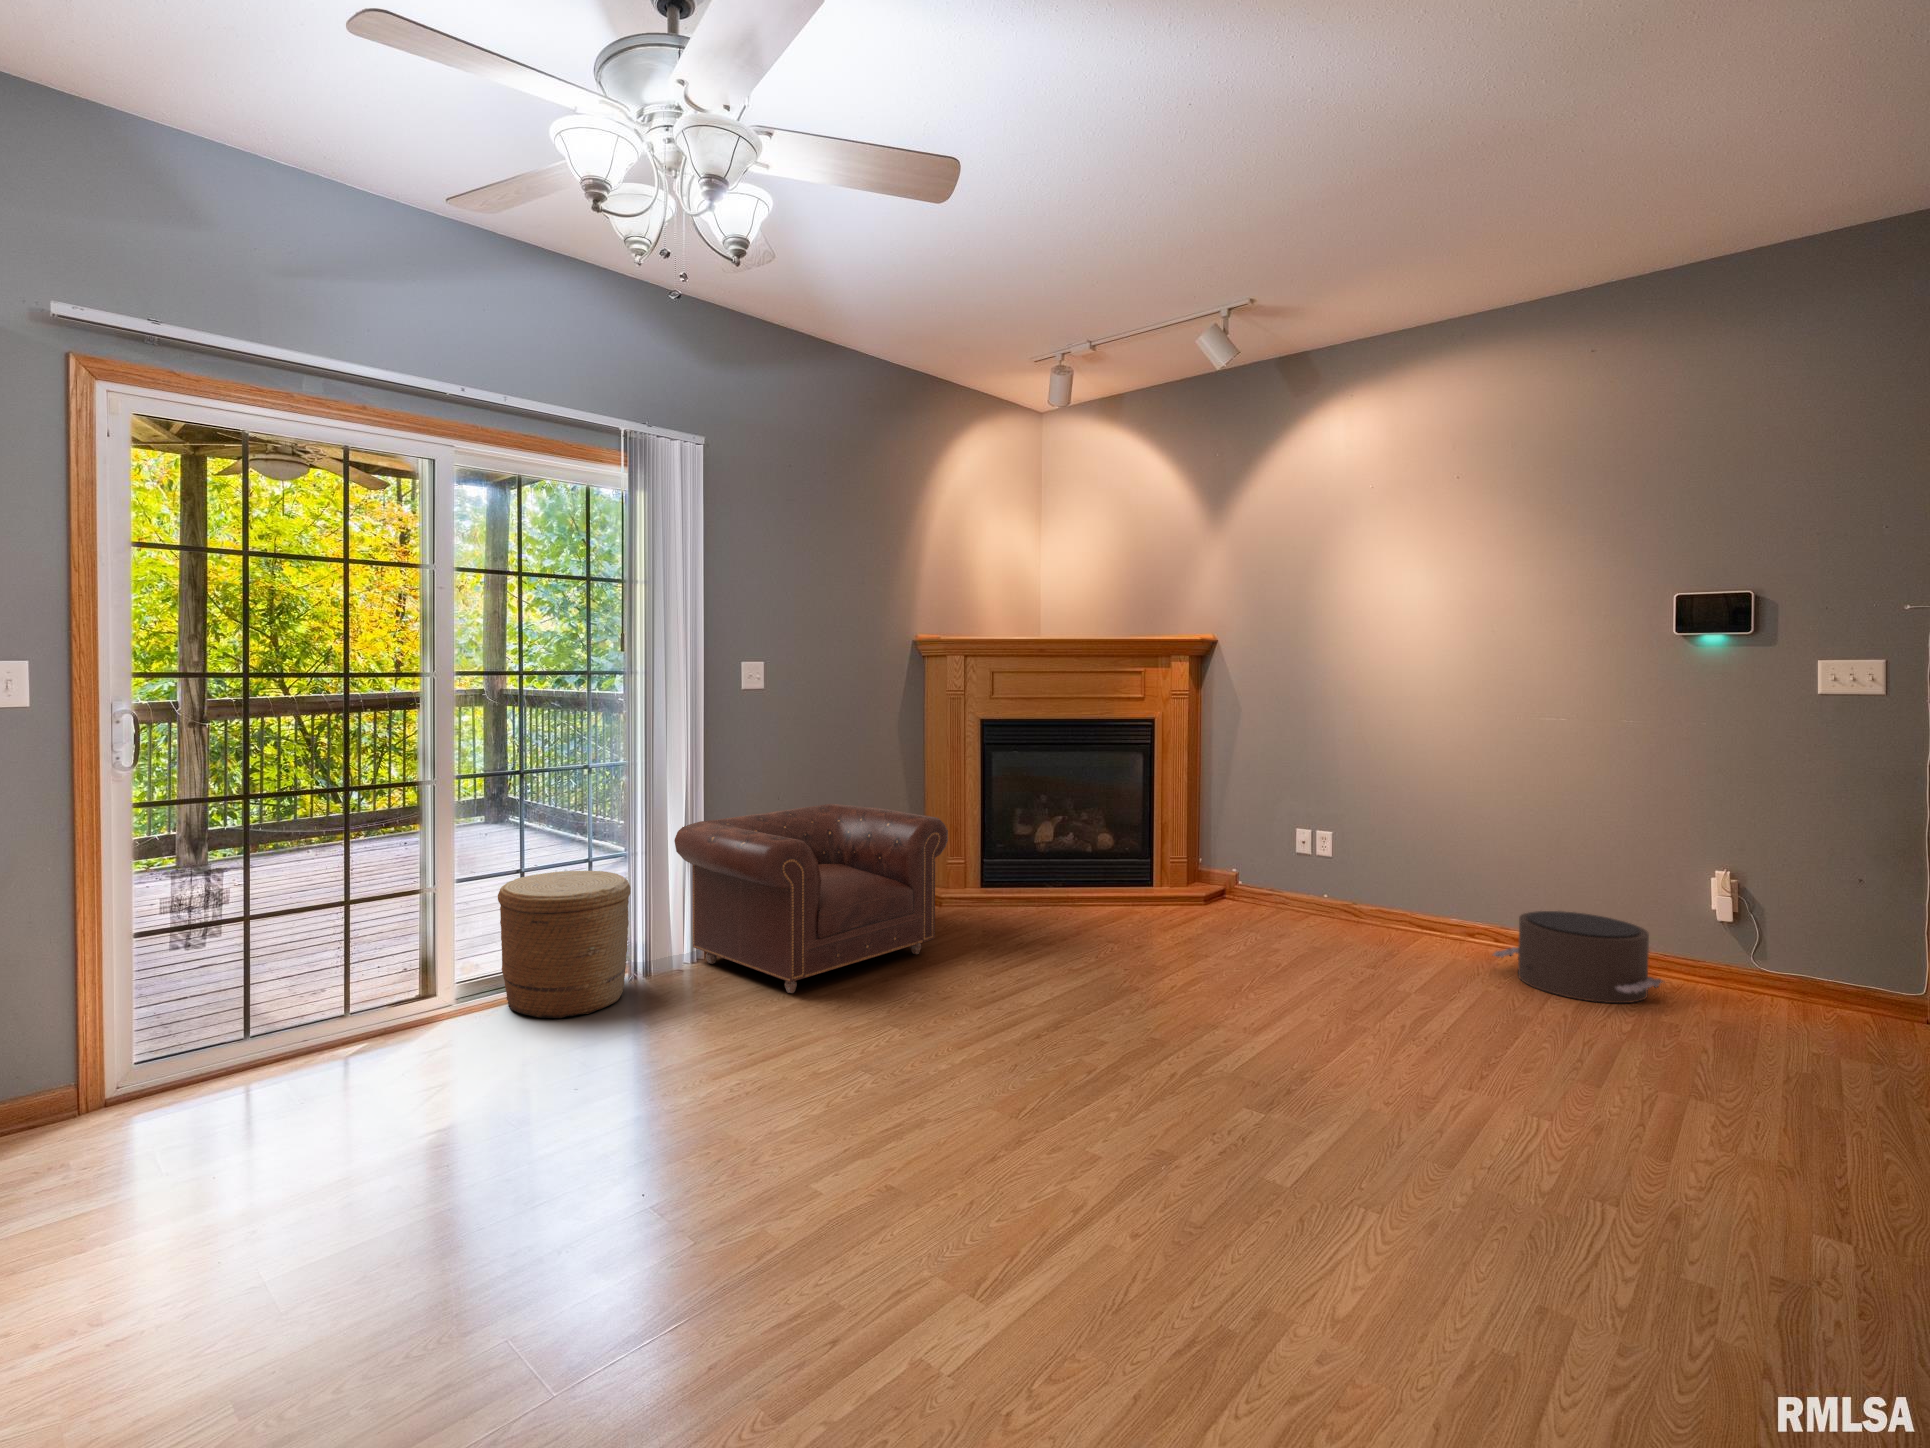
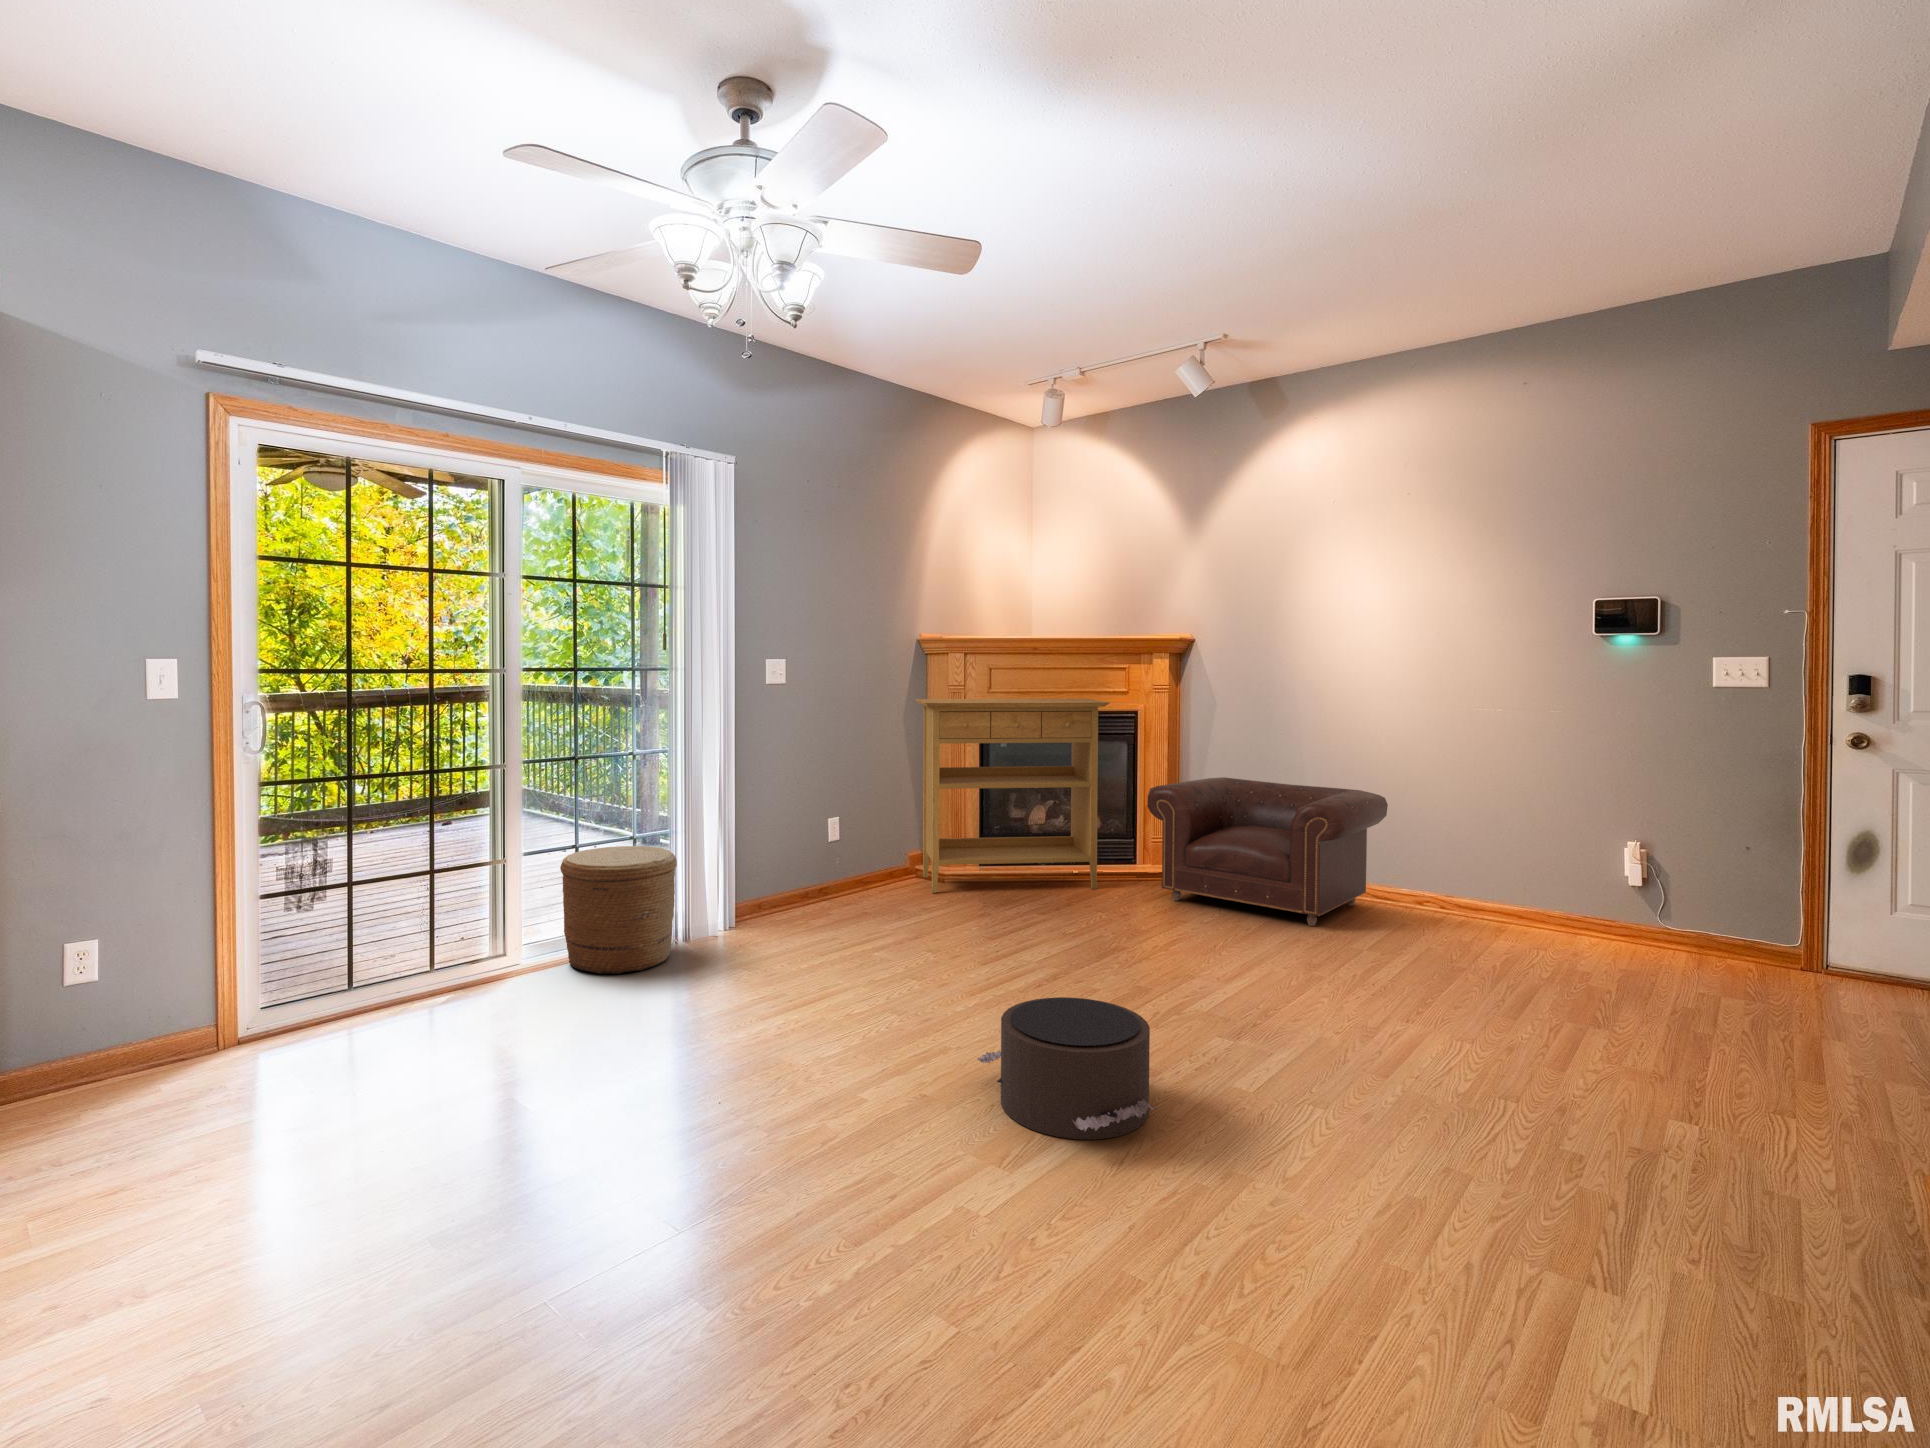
console table: none [909,705,1124,919] -> present [916,699,1110,893]
armchair: present [674,804,948,993] -> present [1147,777,1388,926]
pouf: present [1493,911,1662,1003] -> present [977,997,1156,1140]

